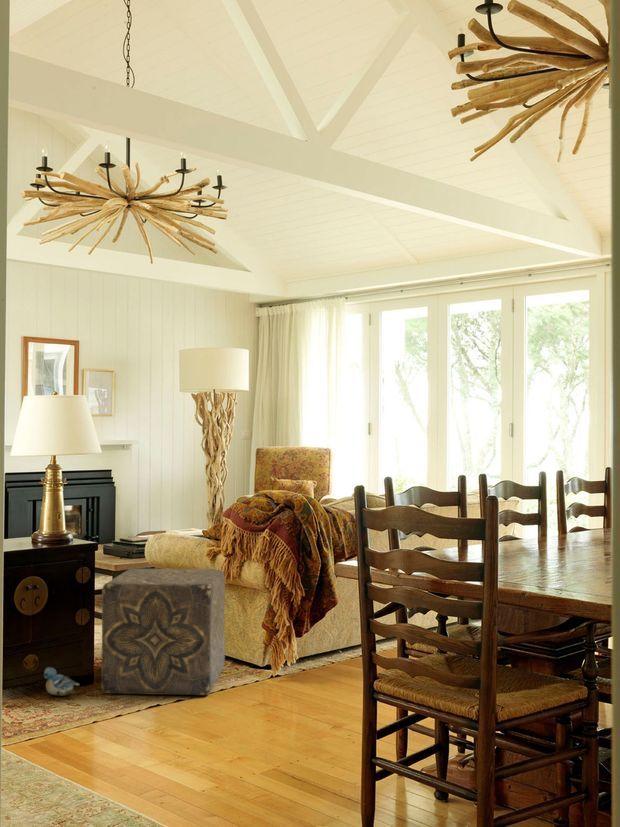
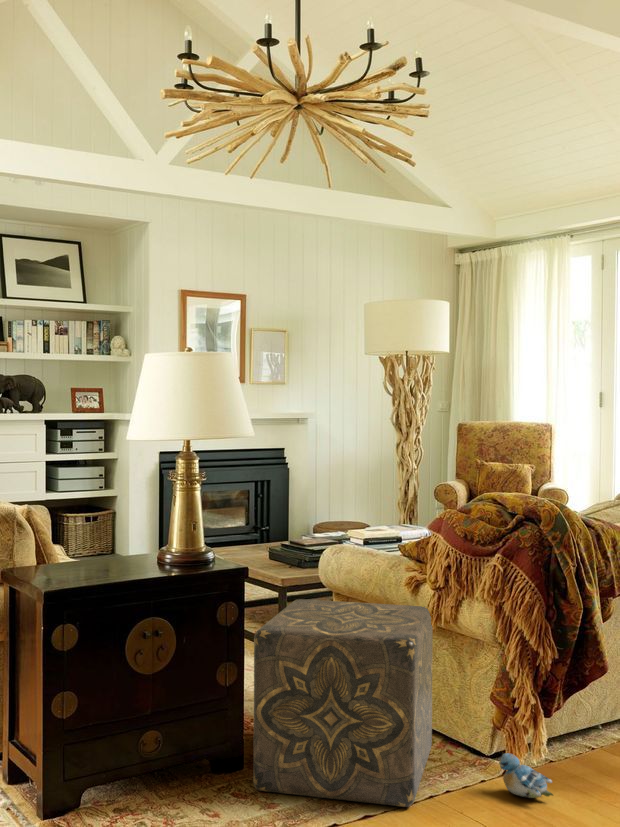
plush toy: present [44,667,79,696] -> present [499,753,553,798]

